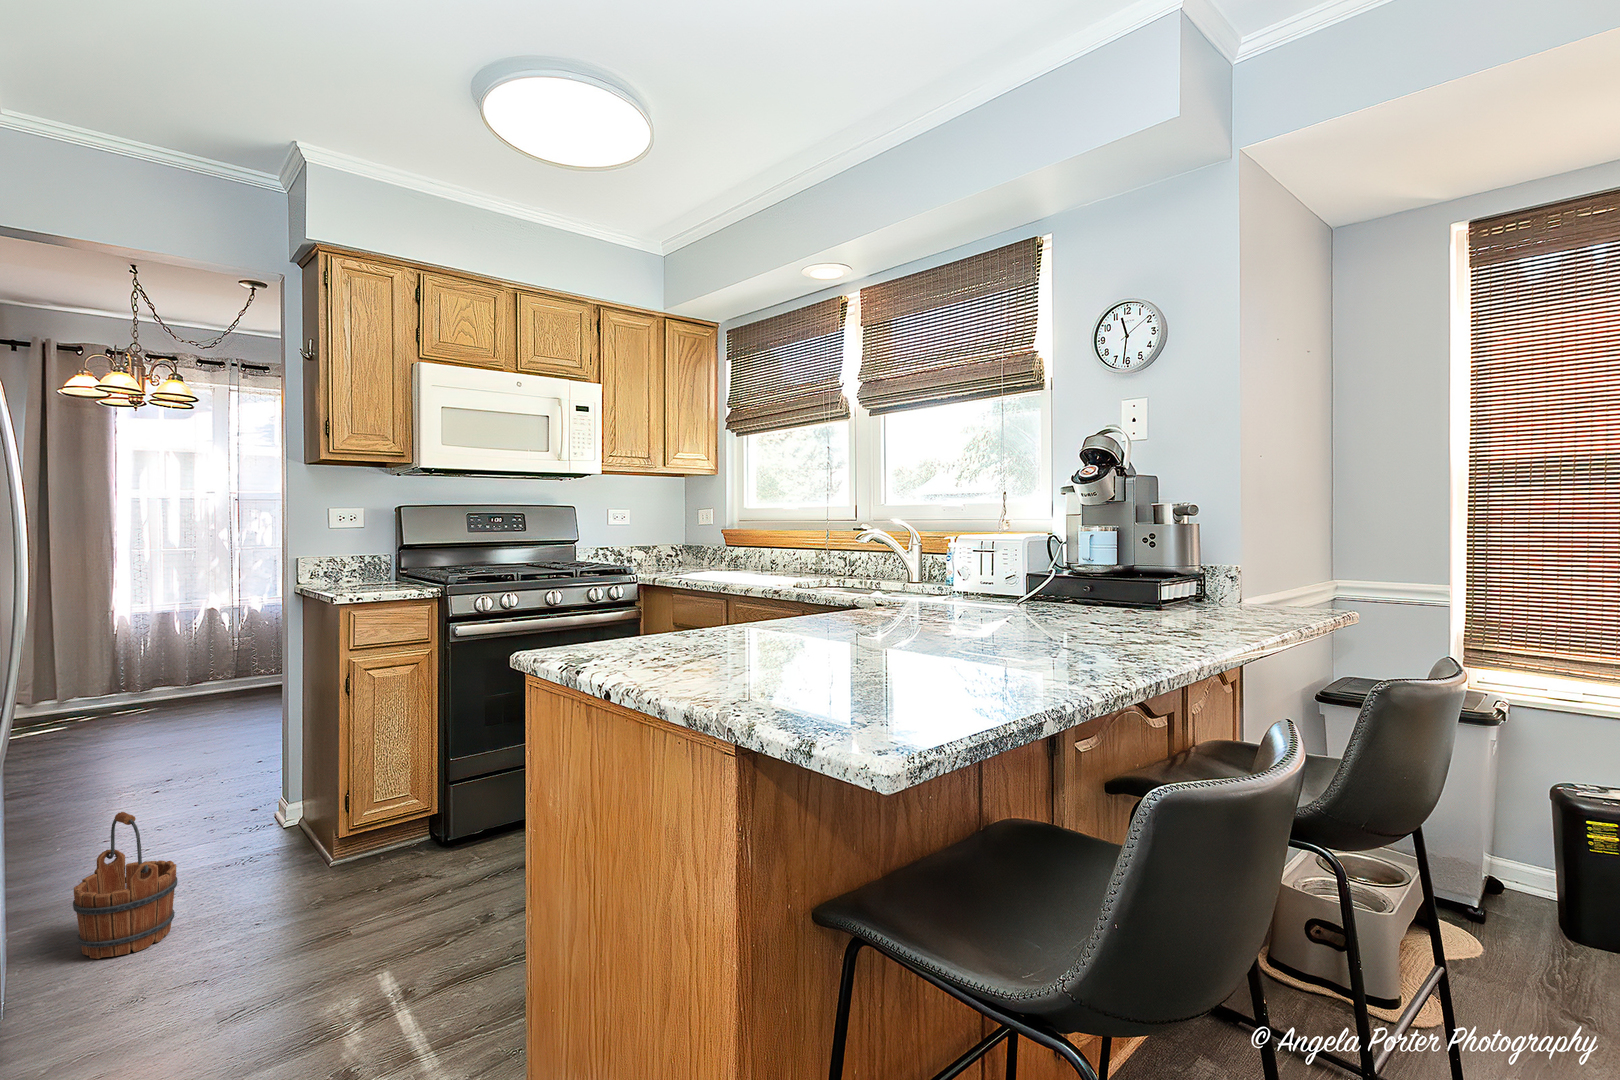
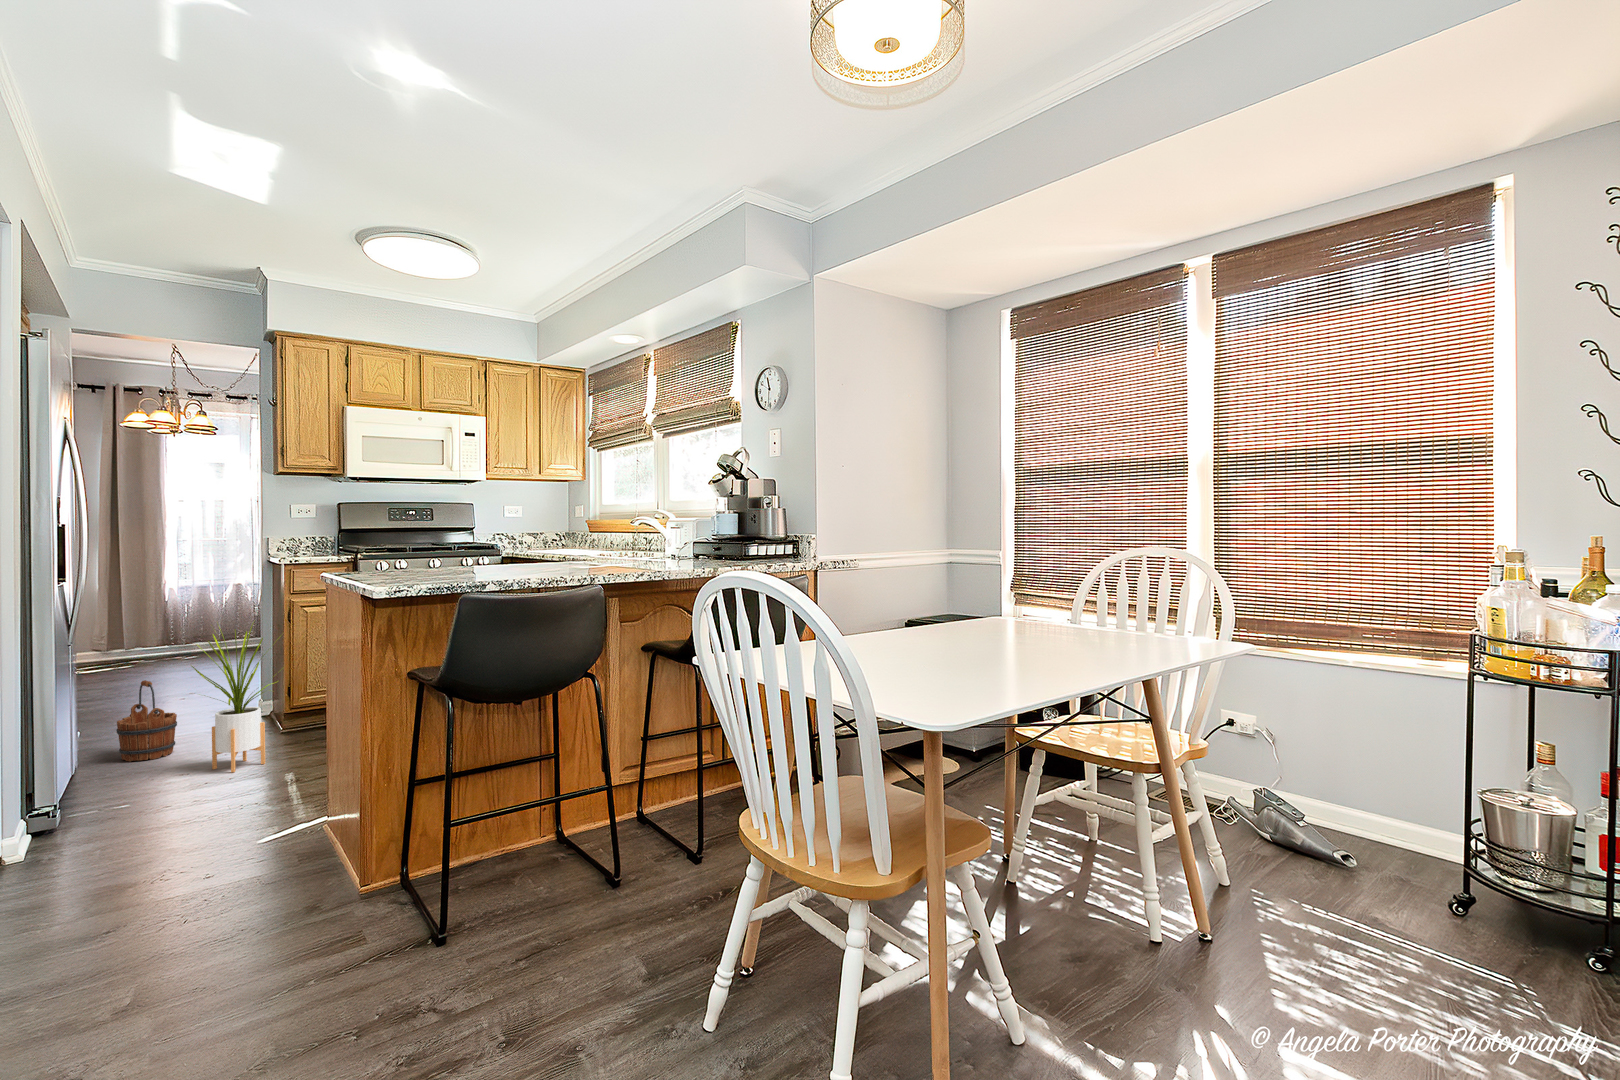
house plant: none [214,710,377,988] -> present [191,622,278,772]

